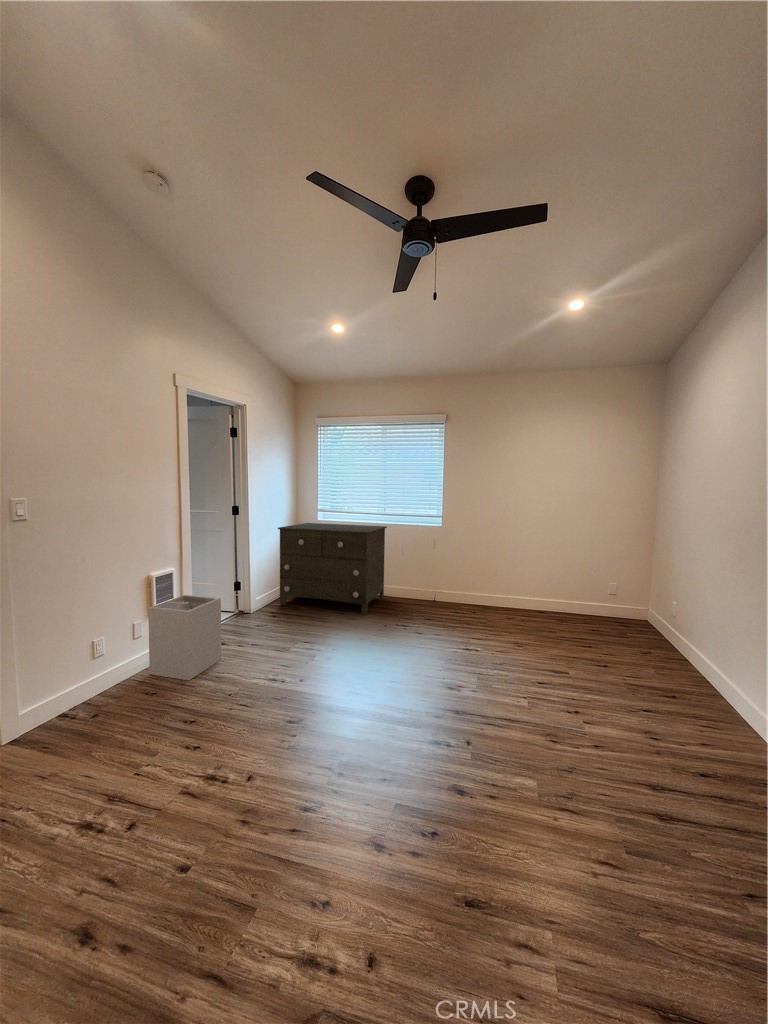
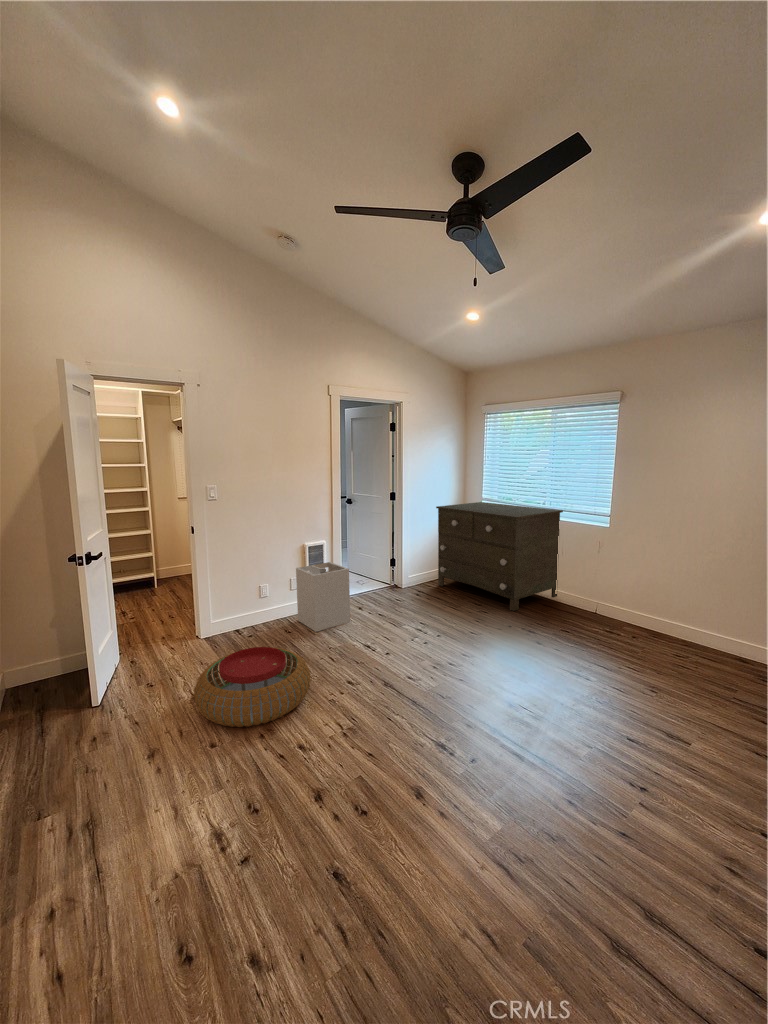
pouf: none [91,705,262,838] -> present [194,647,311,727]

